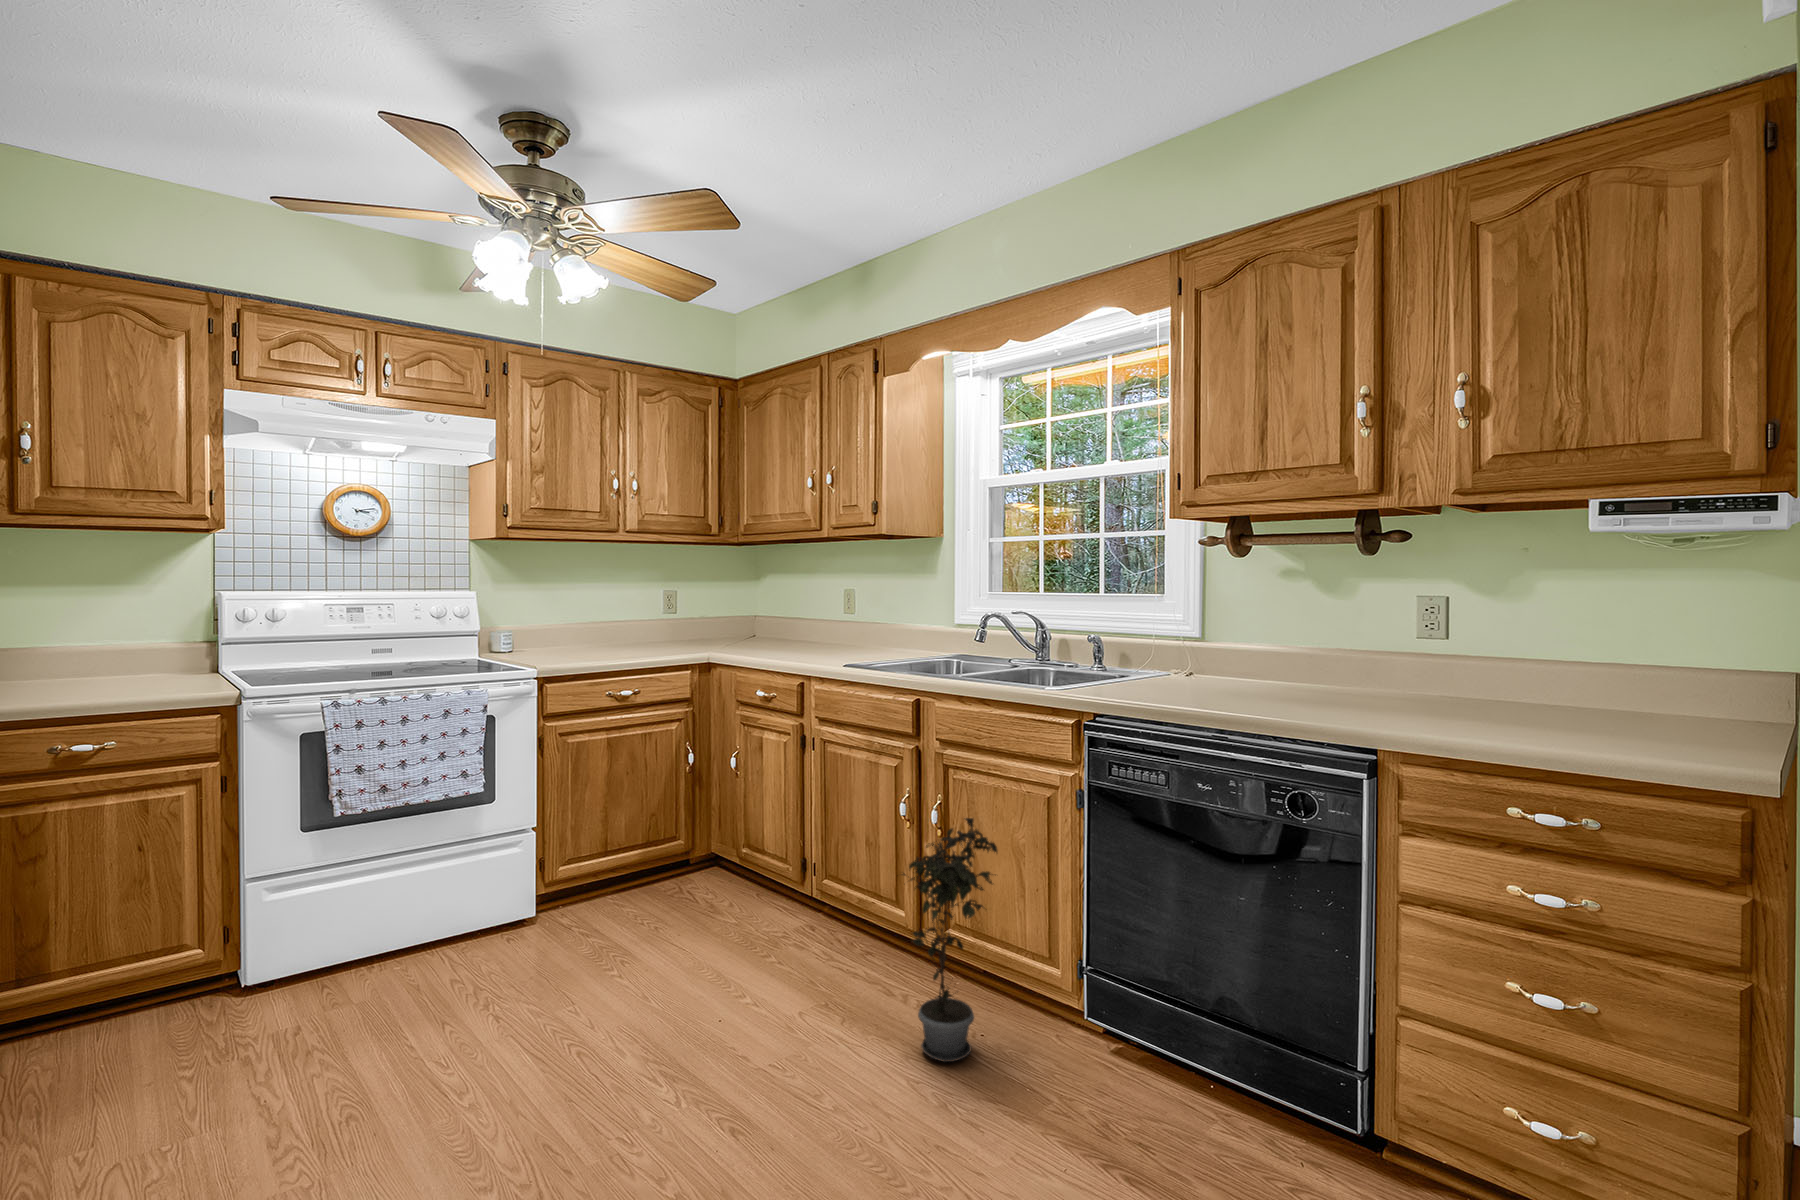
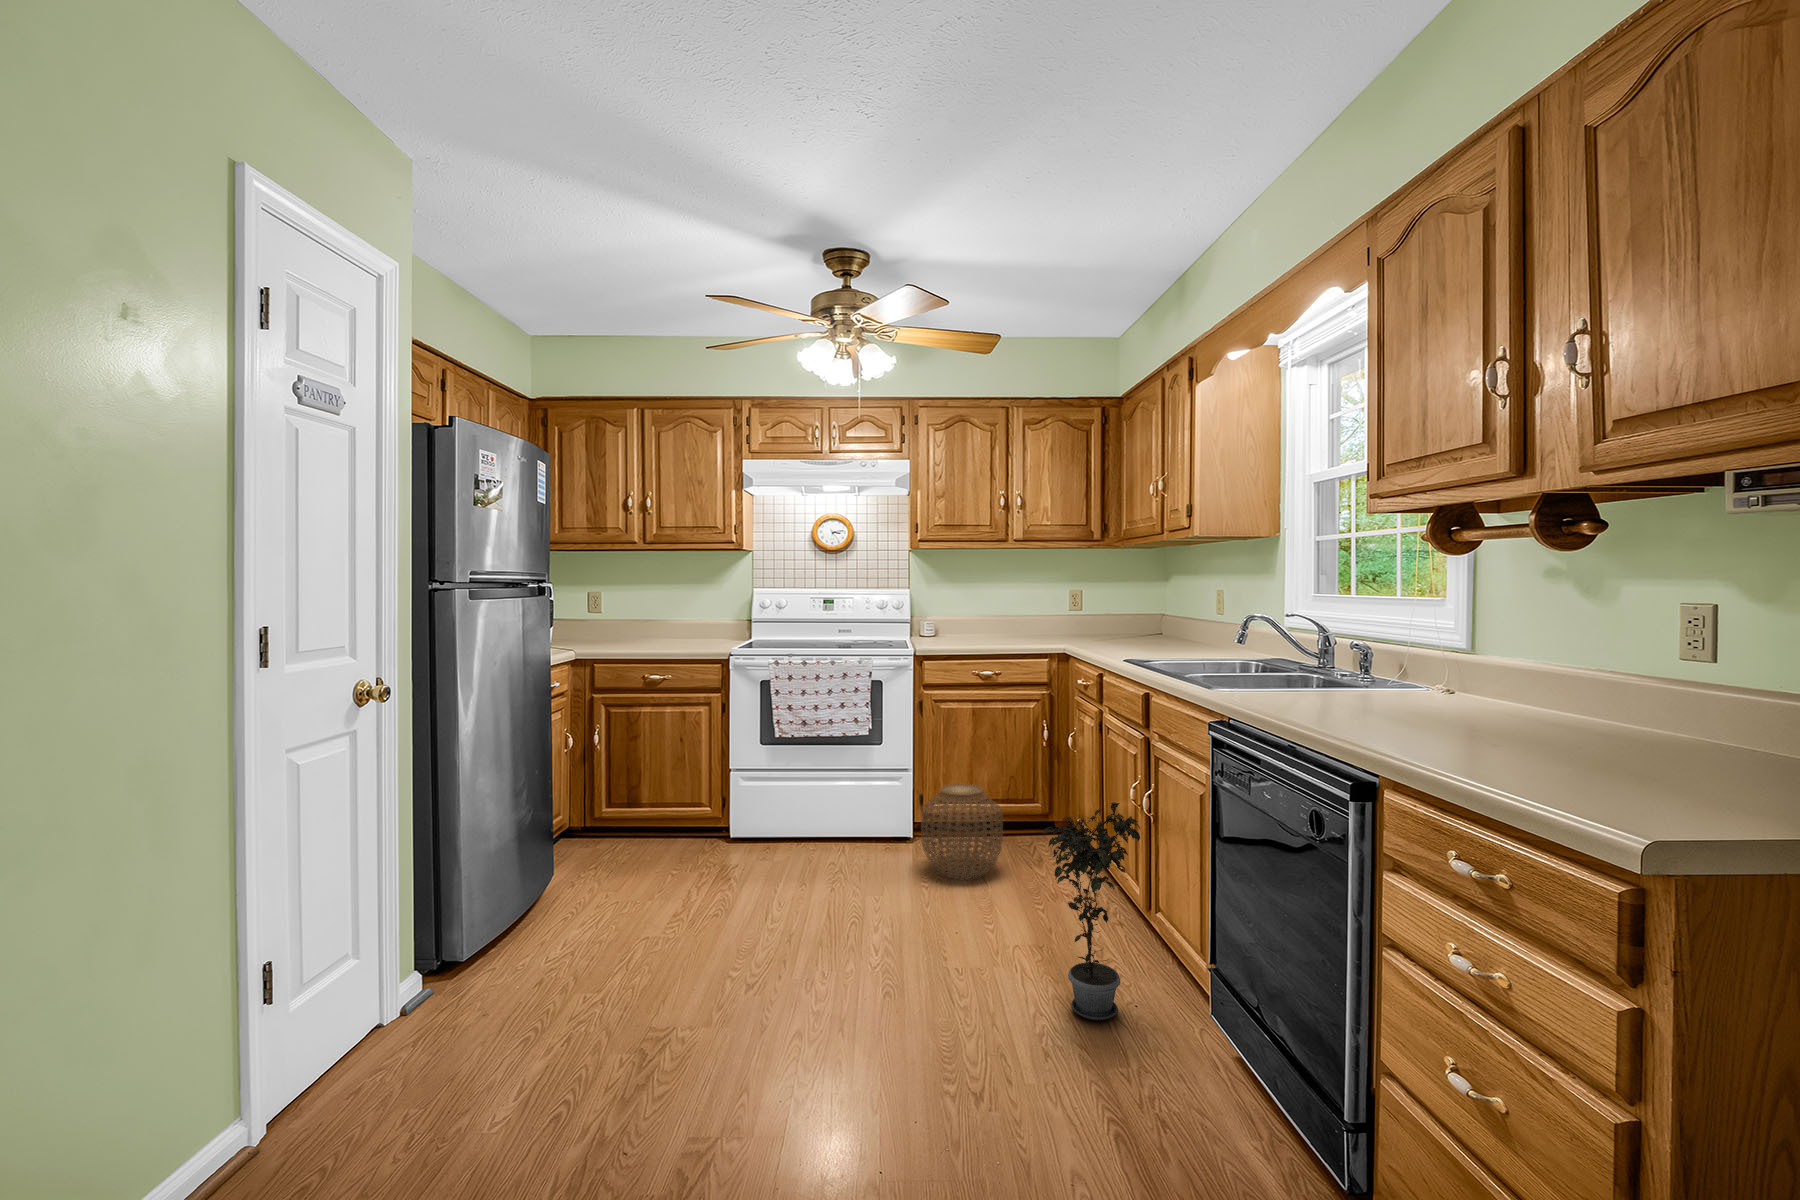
woven basket: none [593,832,700,955] -> present [921,784,1003,879]

